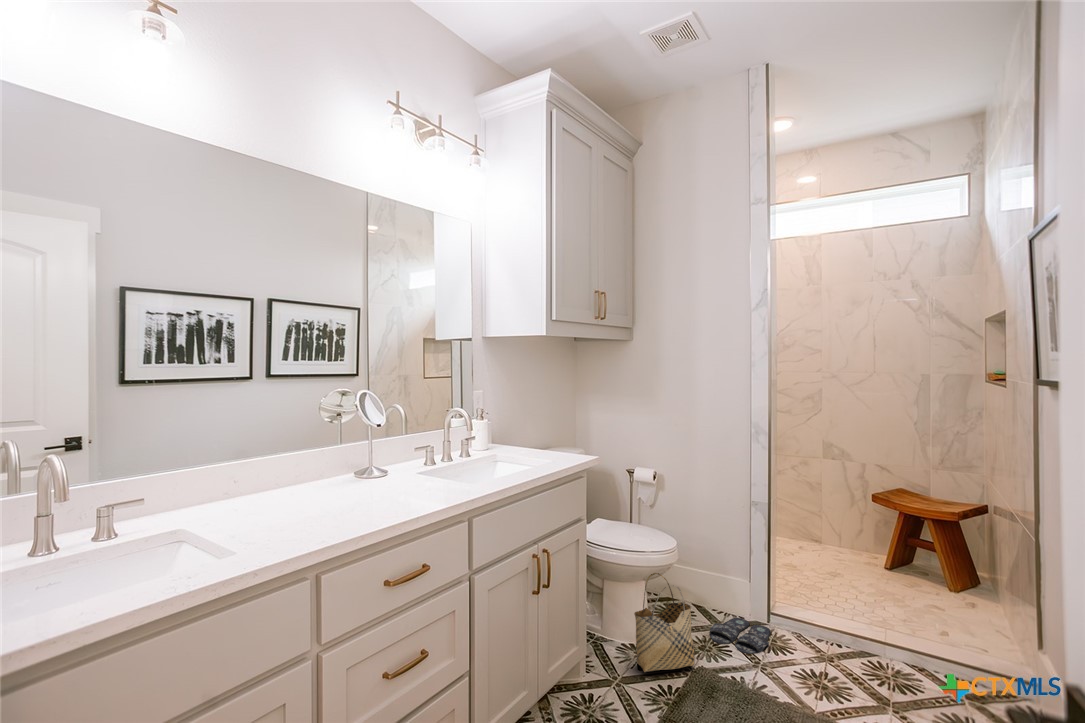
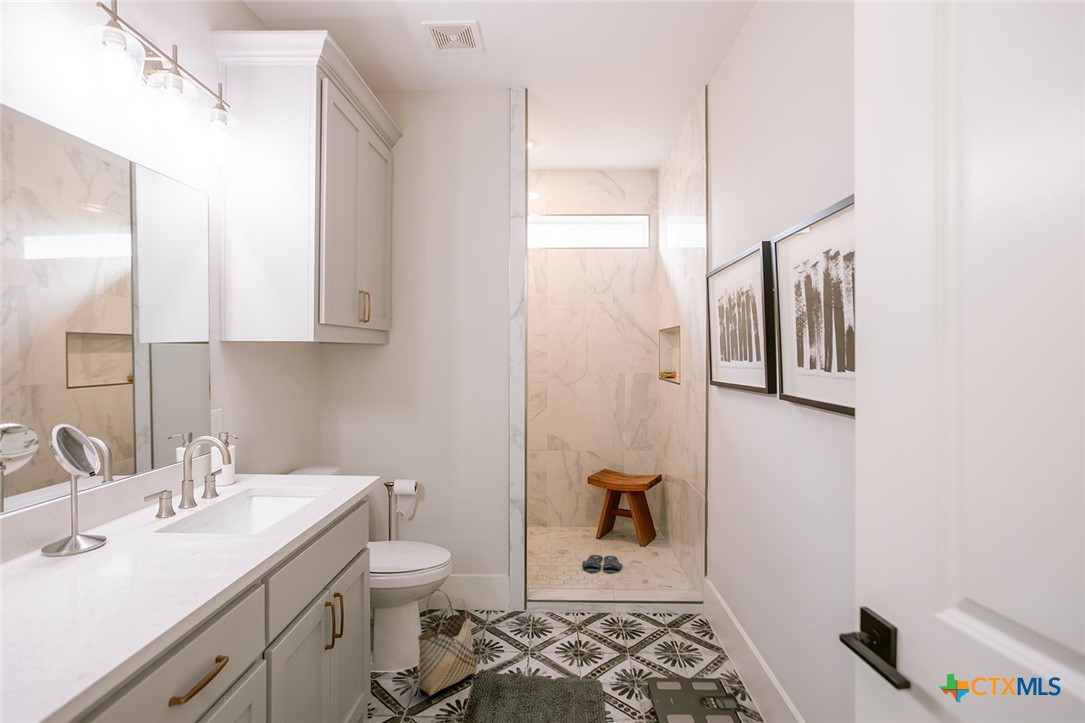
slippers: present [710,618,771,654] -> present [582,555,622,574]

